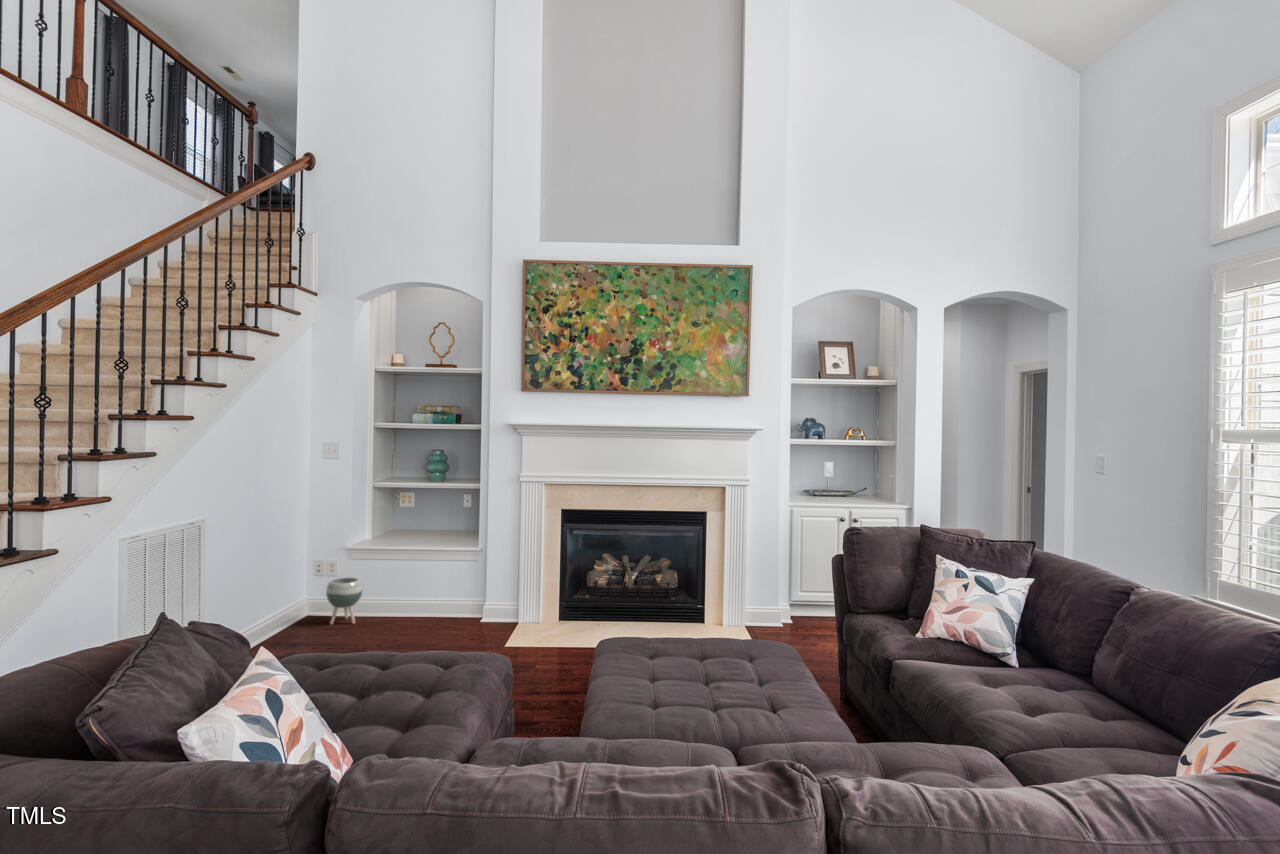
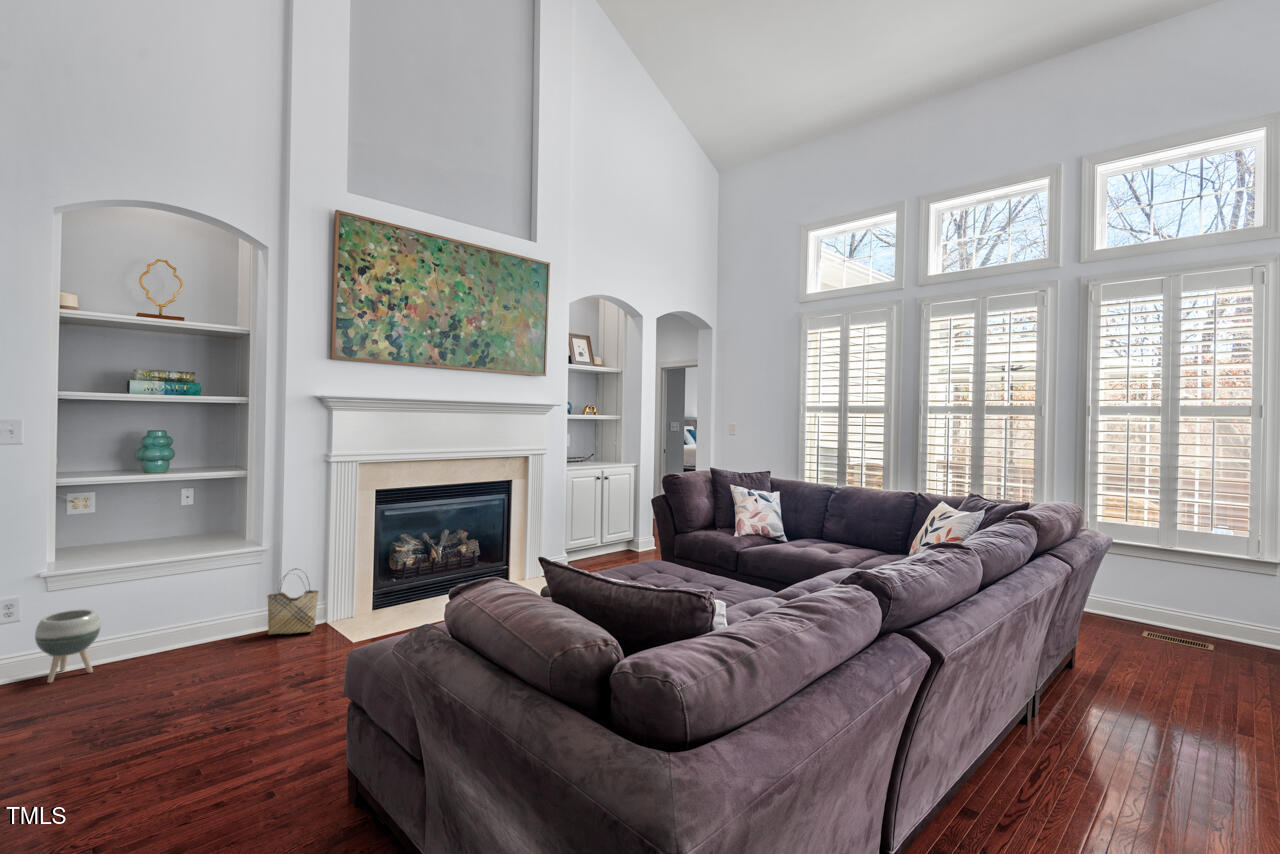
woven basket: none [464,572,501,628] -> present [267,568,319,634]

